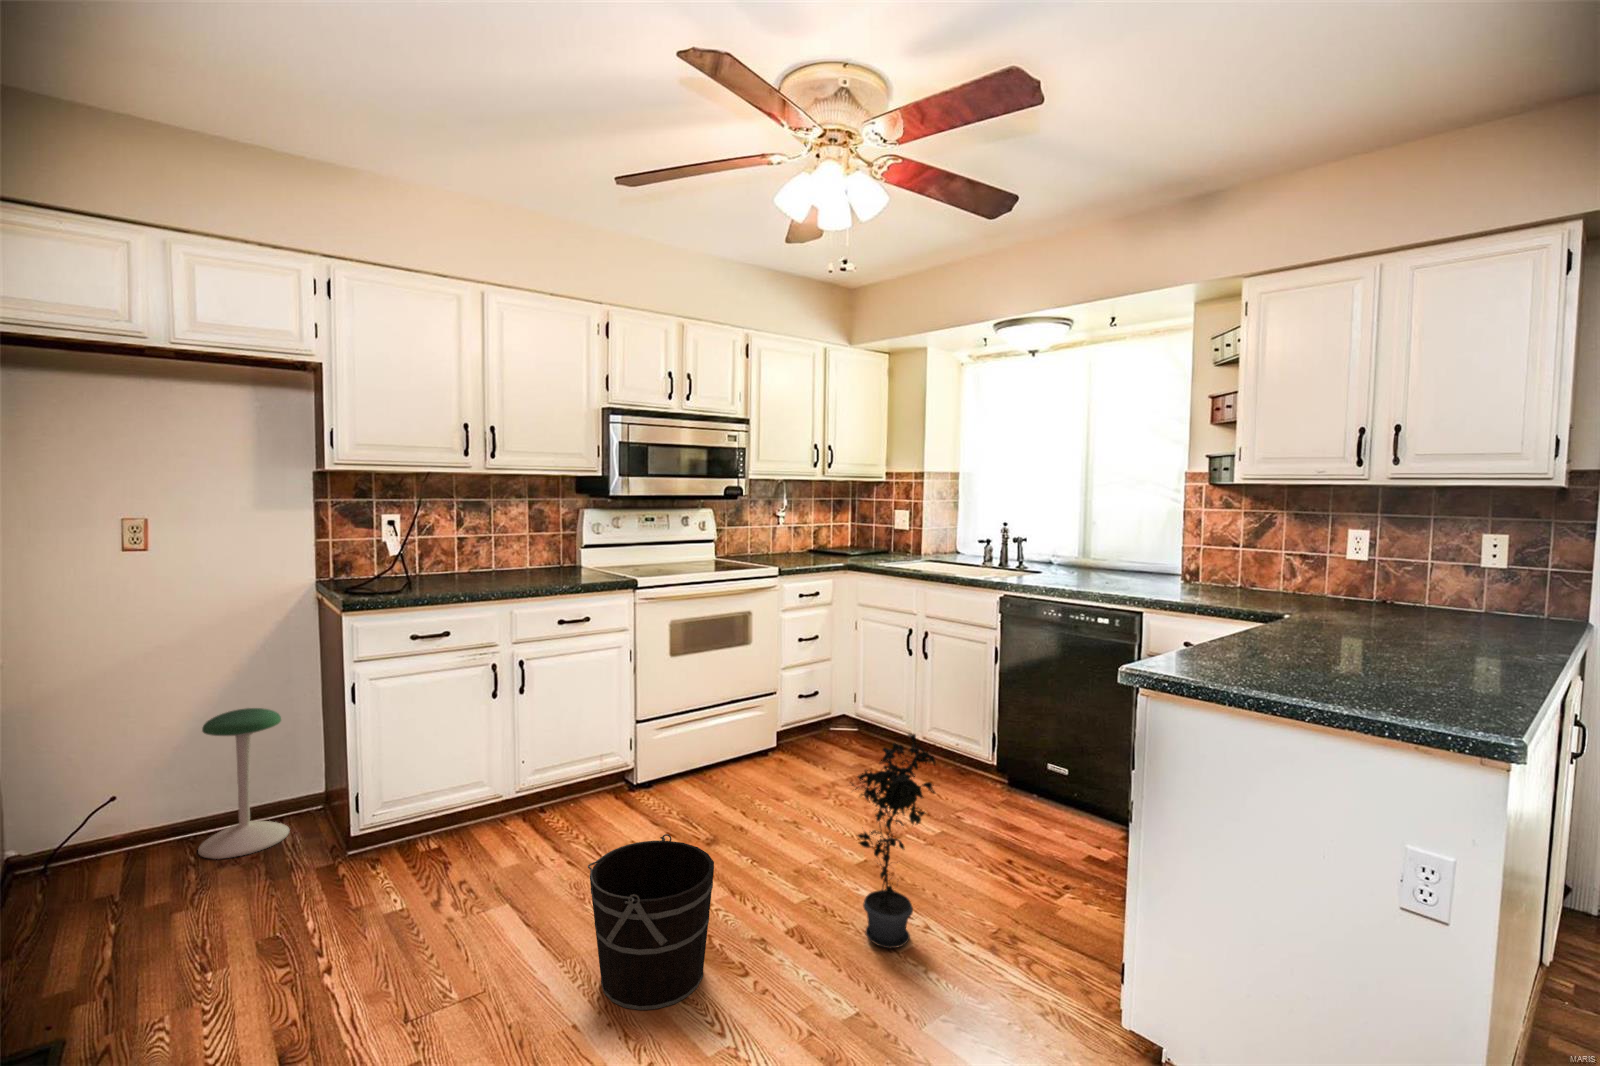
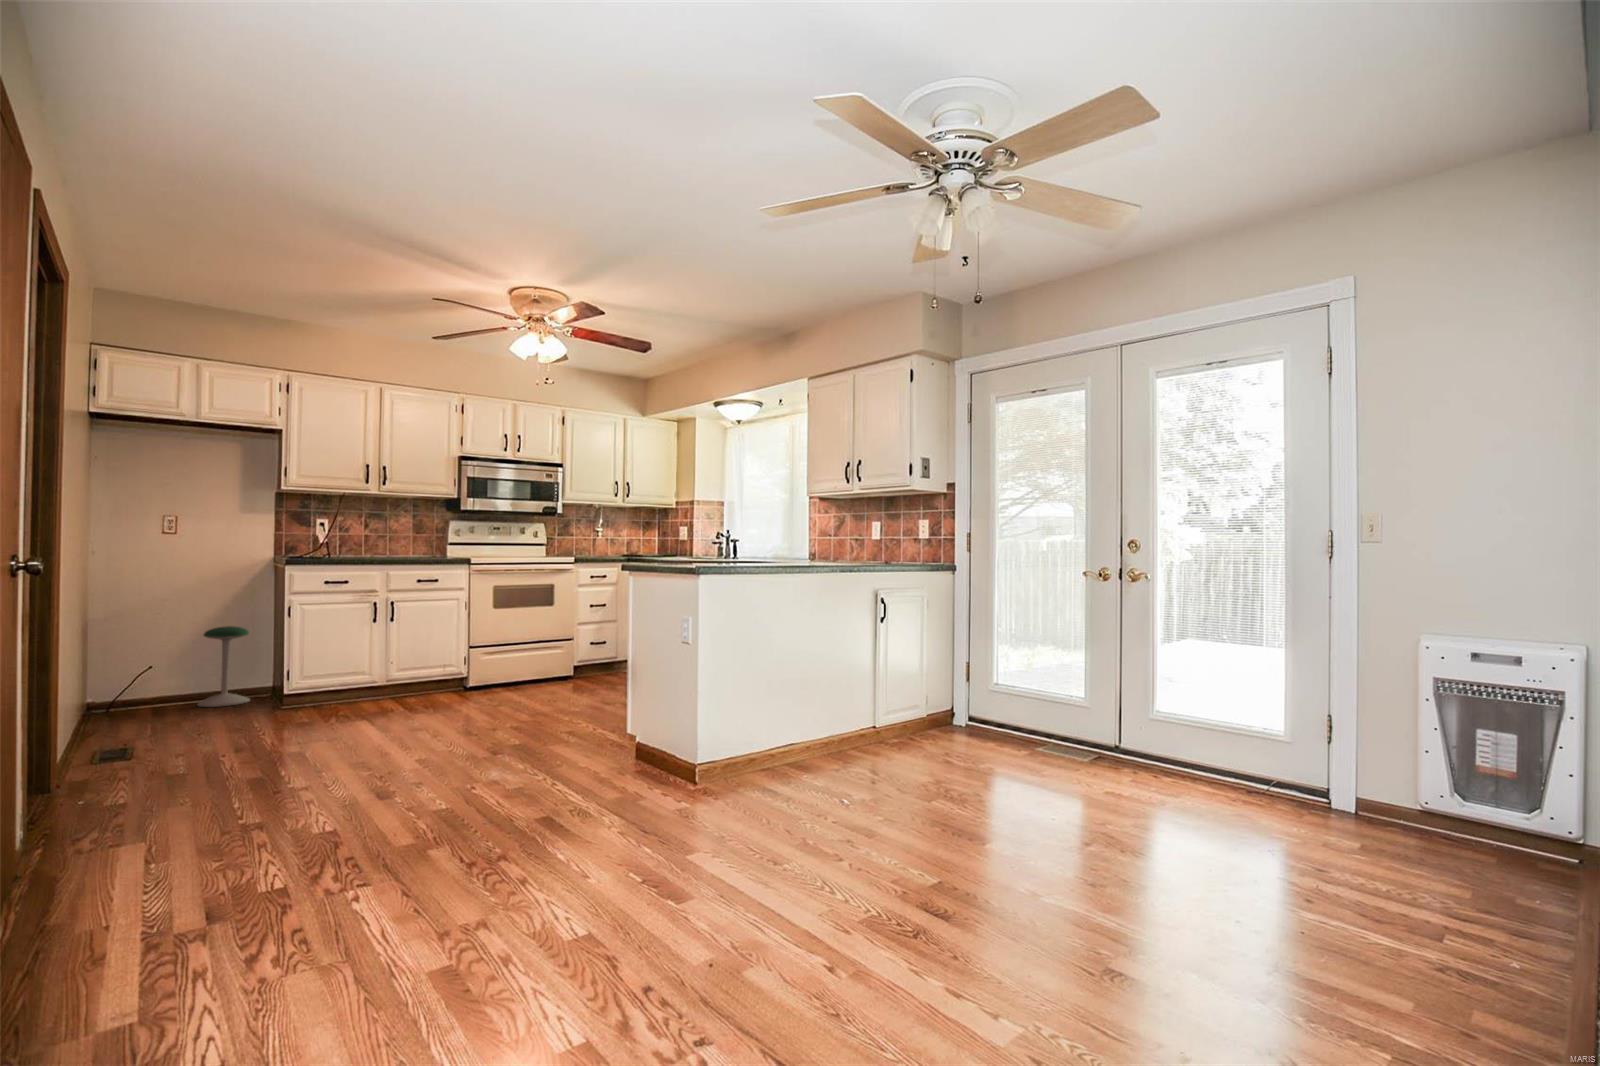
potted plant: present [852,734,935,949] -> none [541,616,588,725]
bucket: present [588,834,714,1010] -> none [399,667,466,736]

